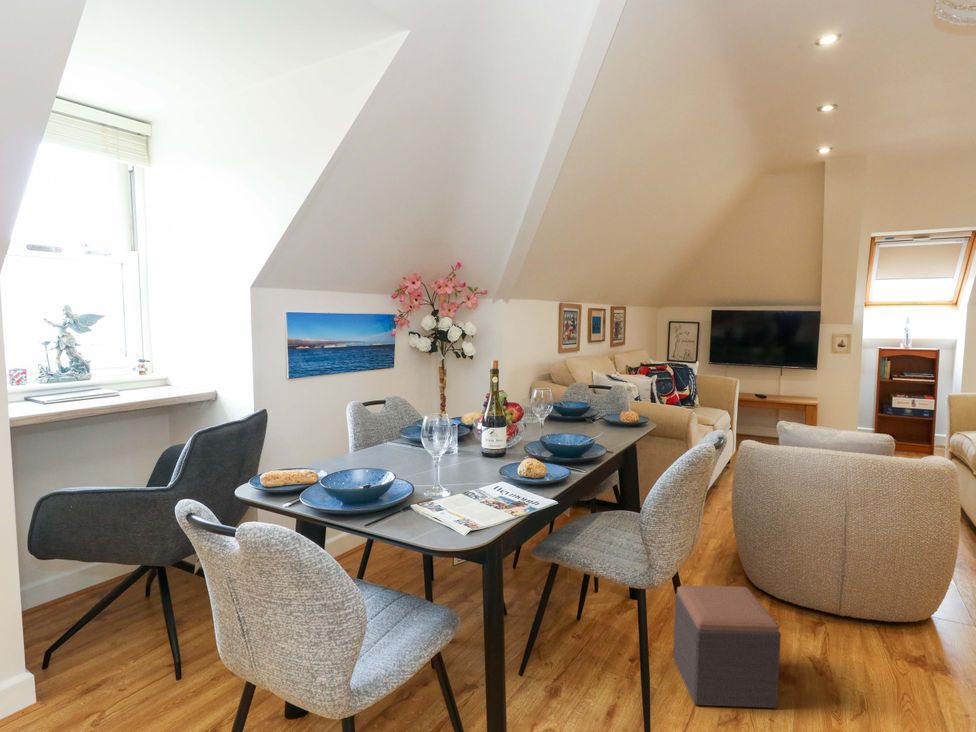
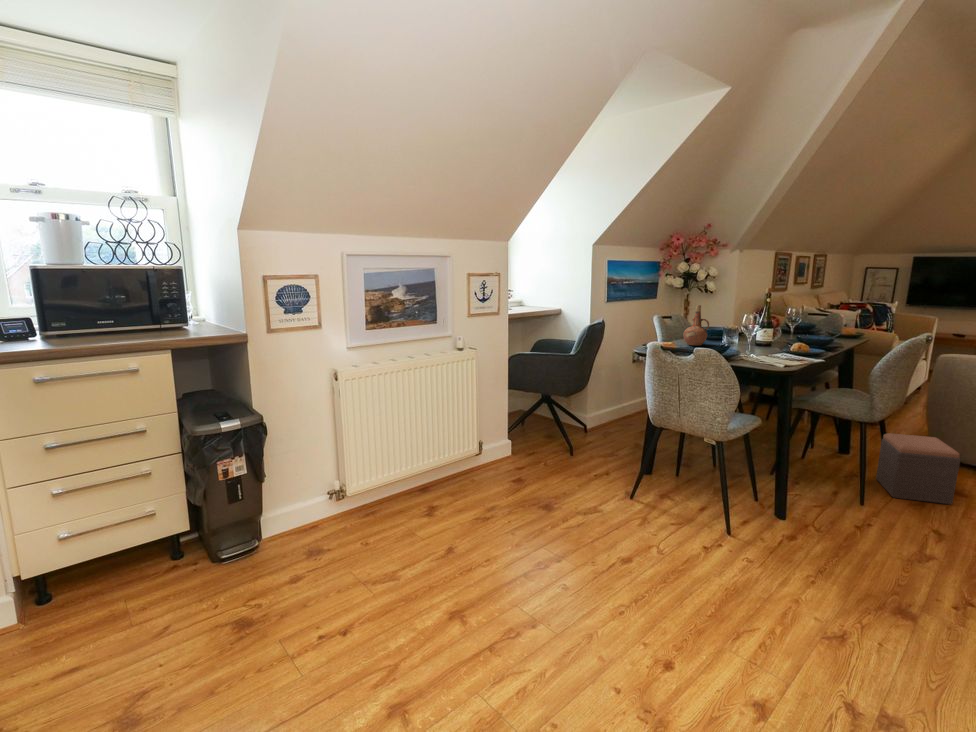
ceramic pitcher: none [363,391,404,462] -> present [683,305,709,346]

